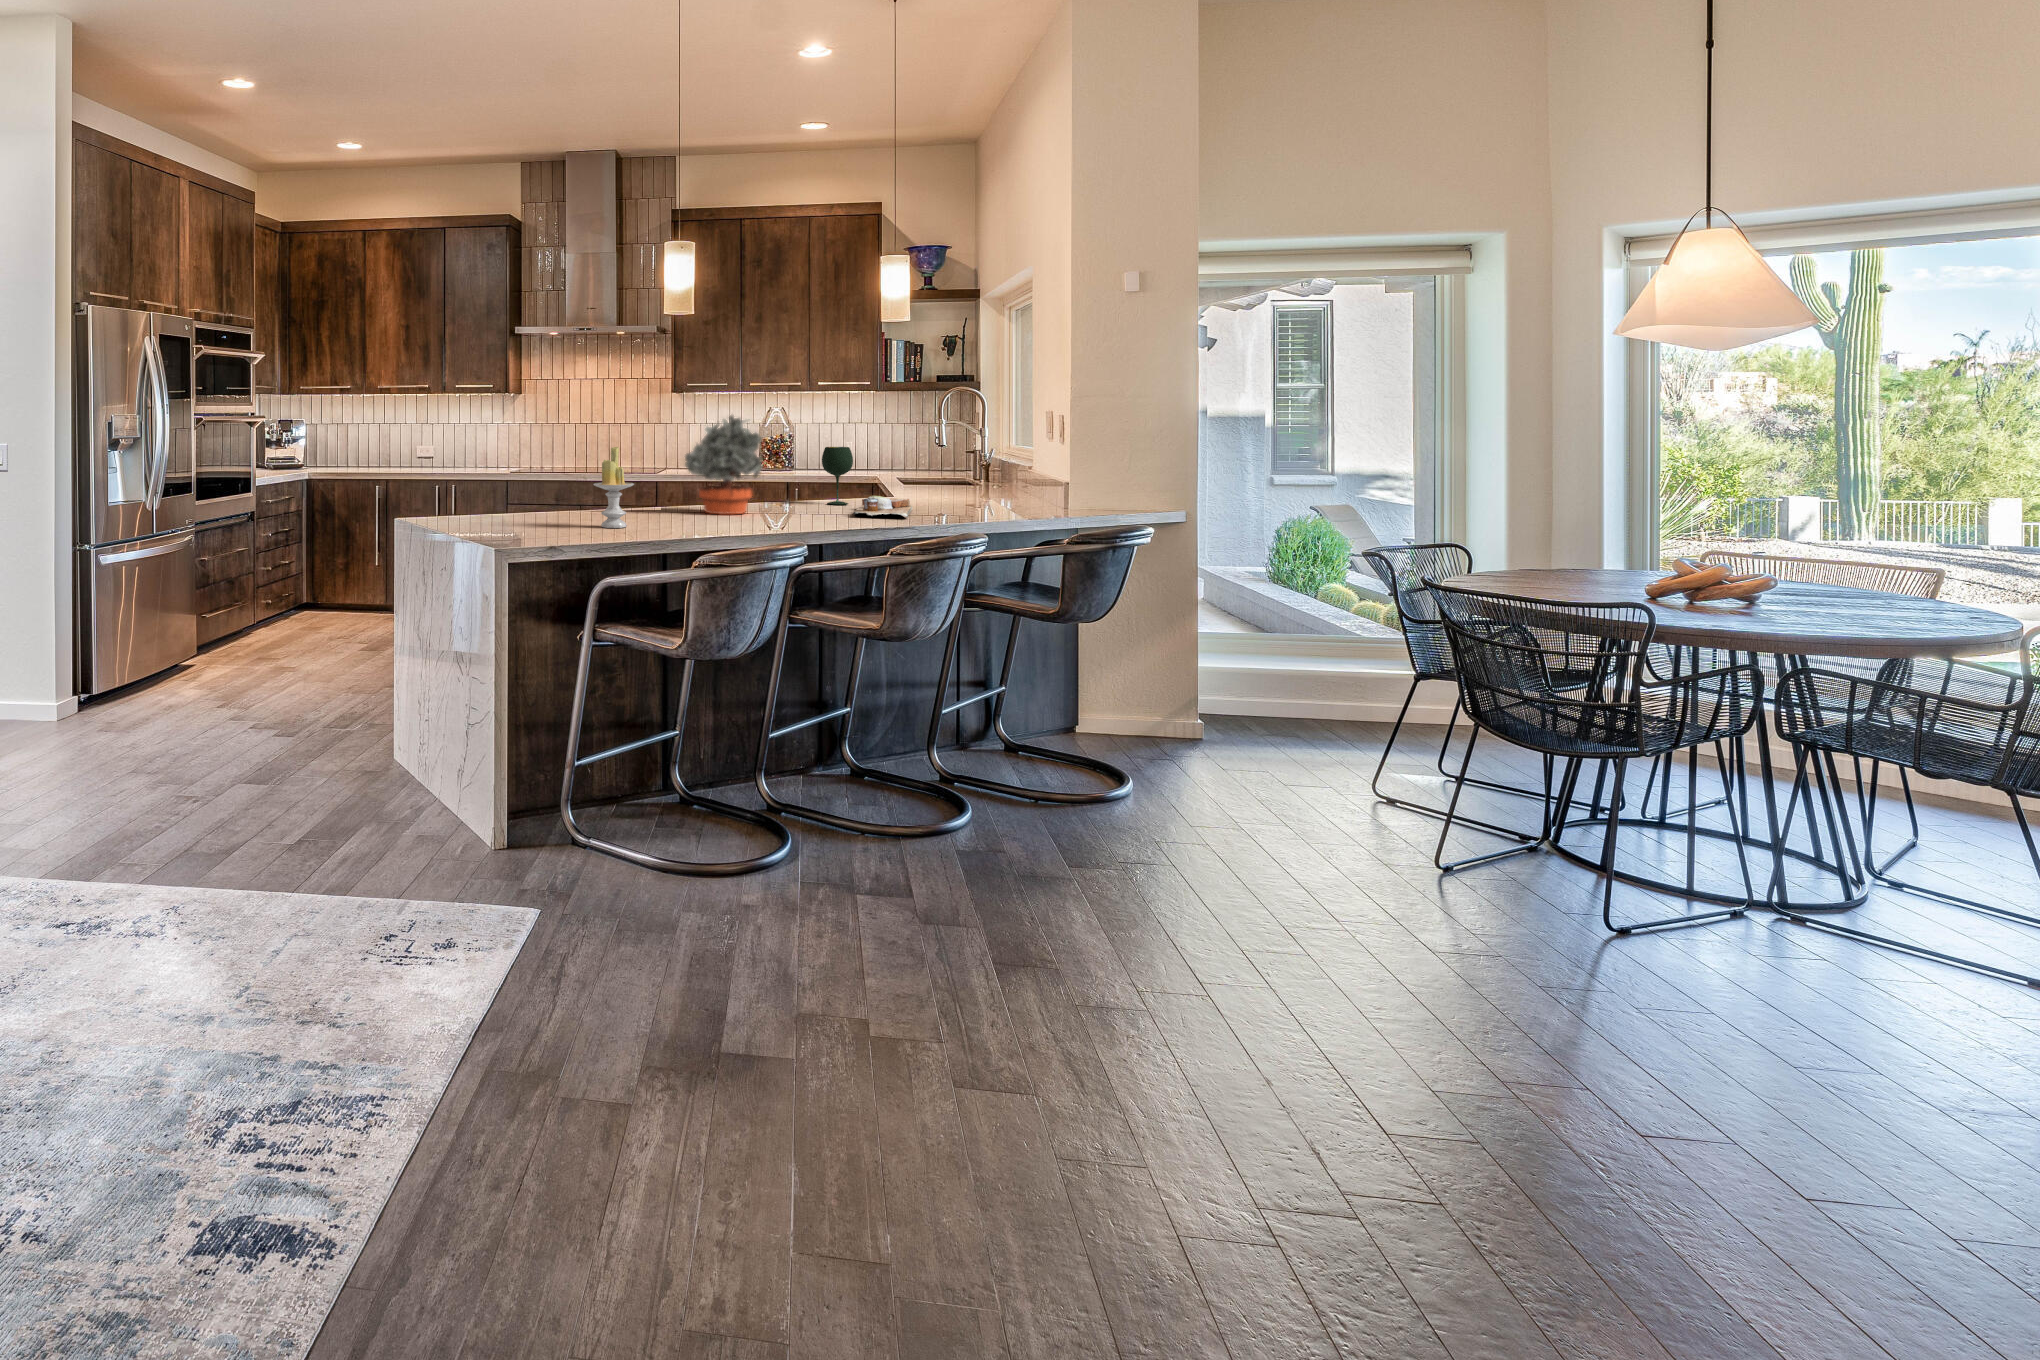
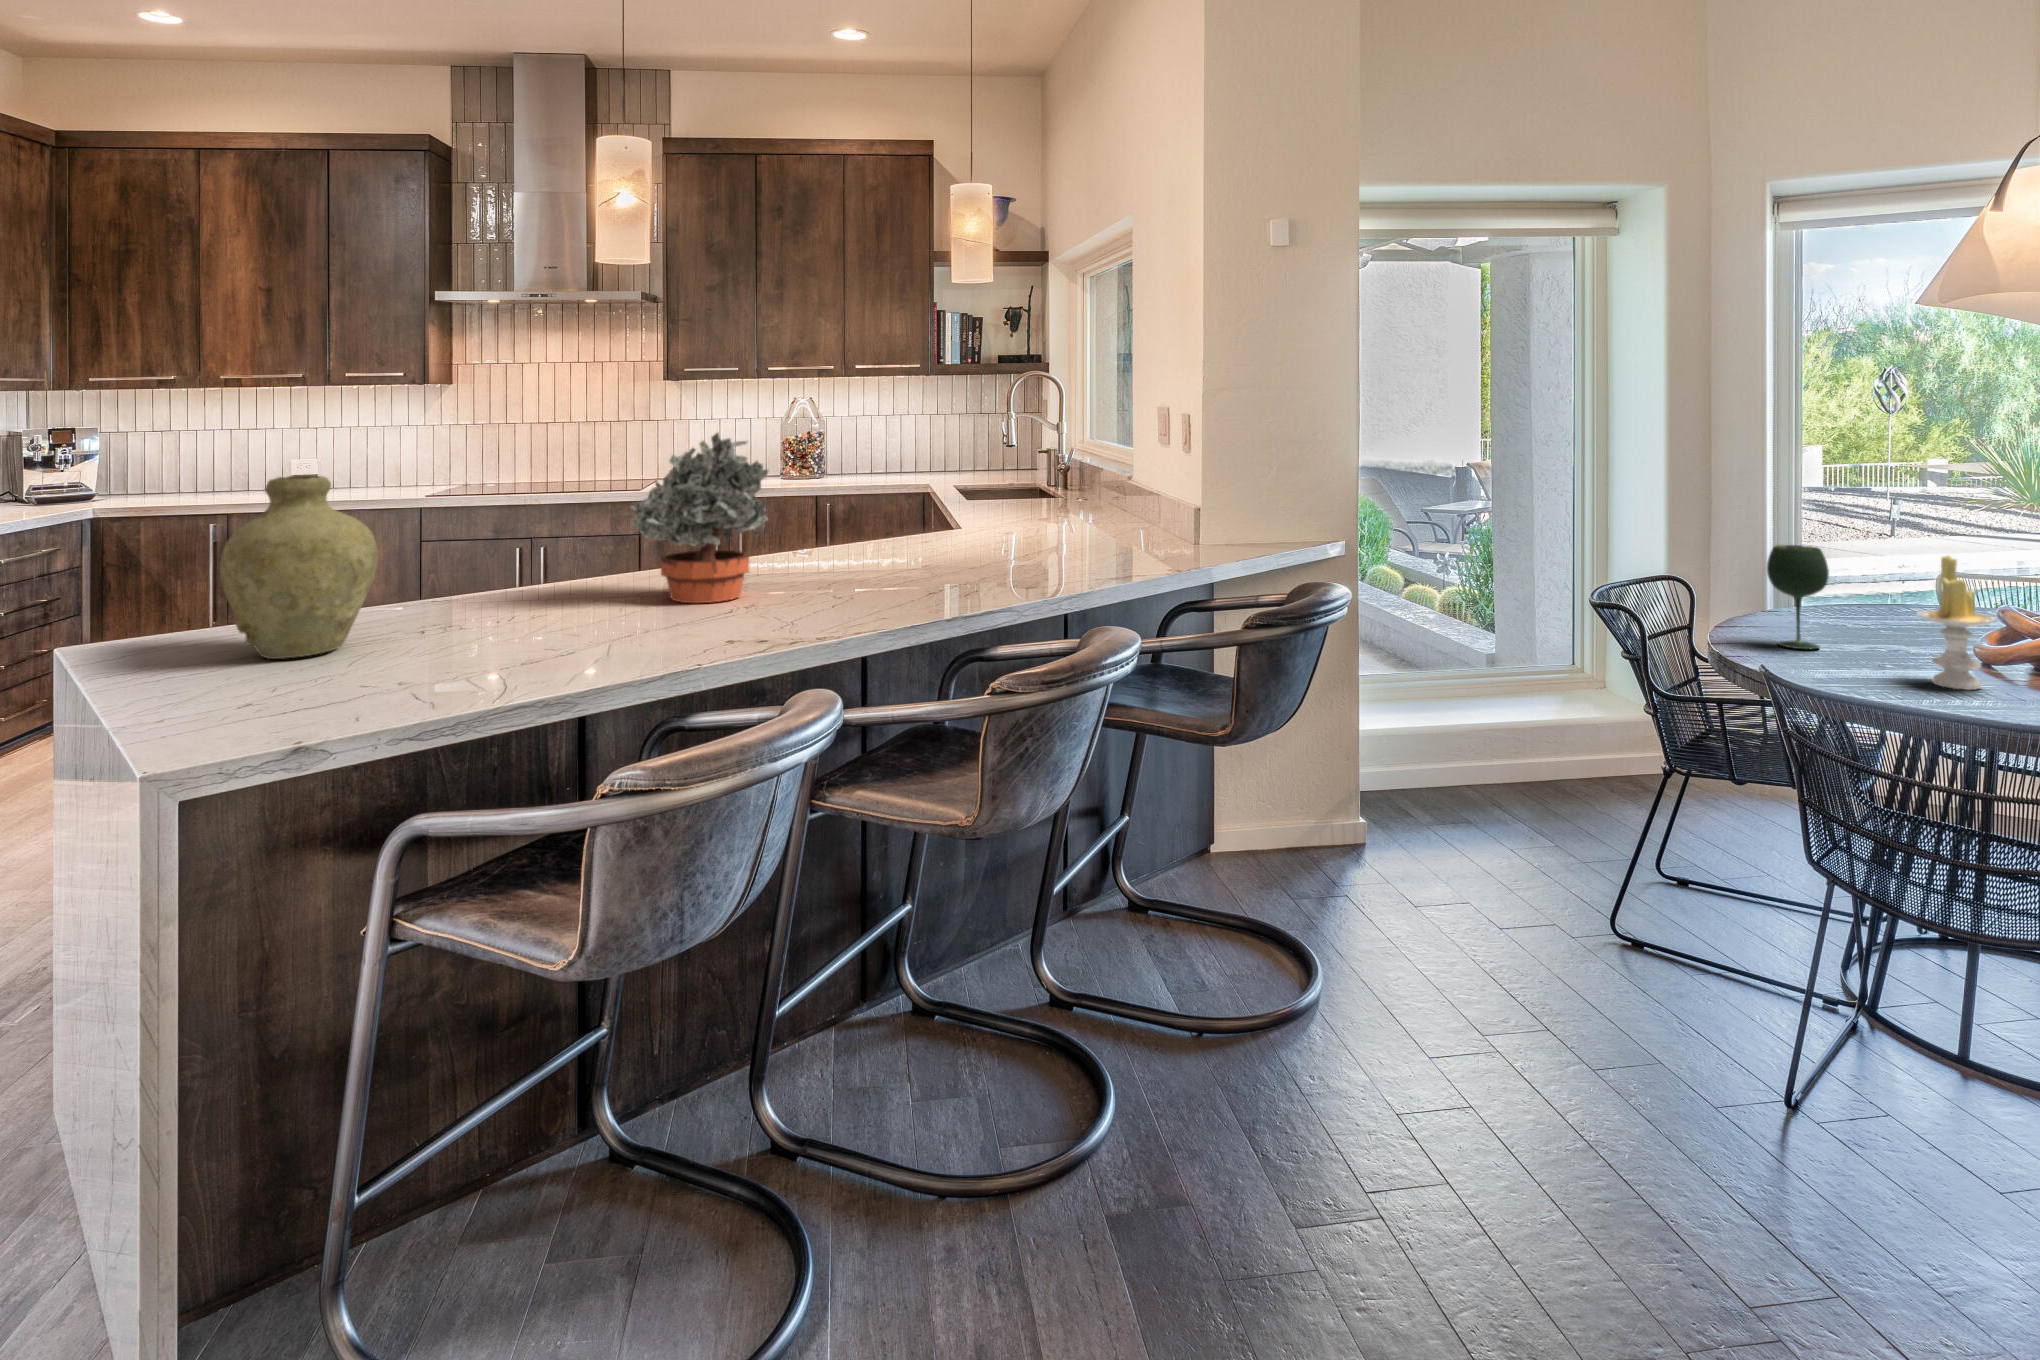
vase: none [487,429,559,522] -> present [220,475,378,659]
candle: present [593,447,634,528] -> present [1917,556,1996,690]
wine glass: present [822,447,853,505] -> present [1767,545,1829,649]
cutting board: present [853,496,912,518] -> none [914,552,1000,596]

